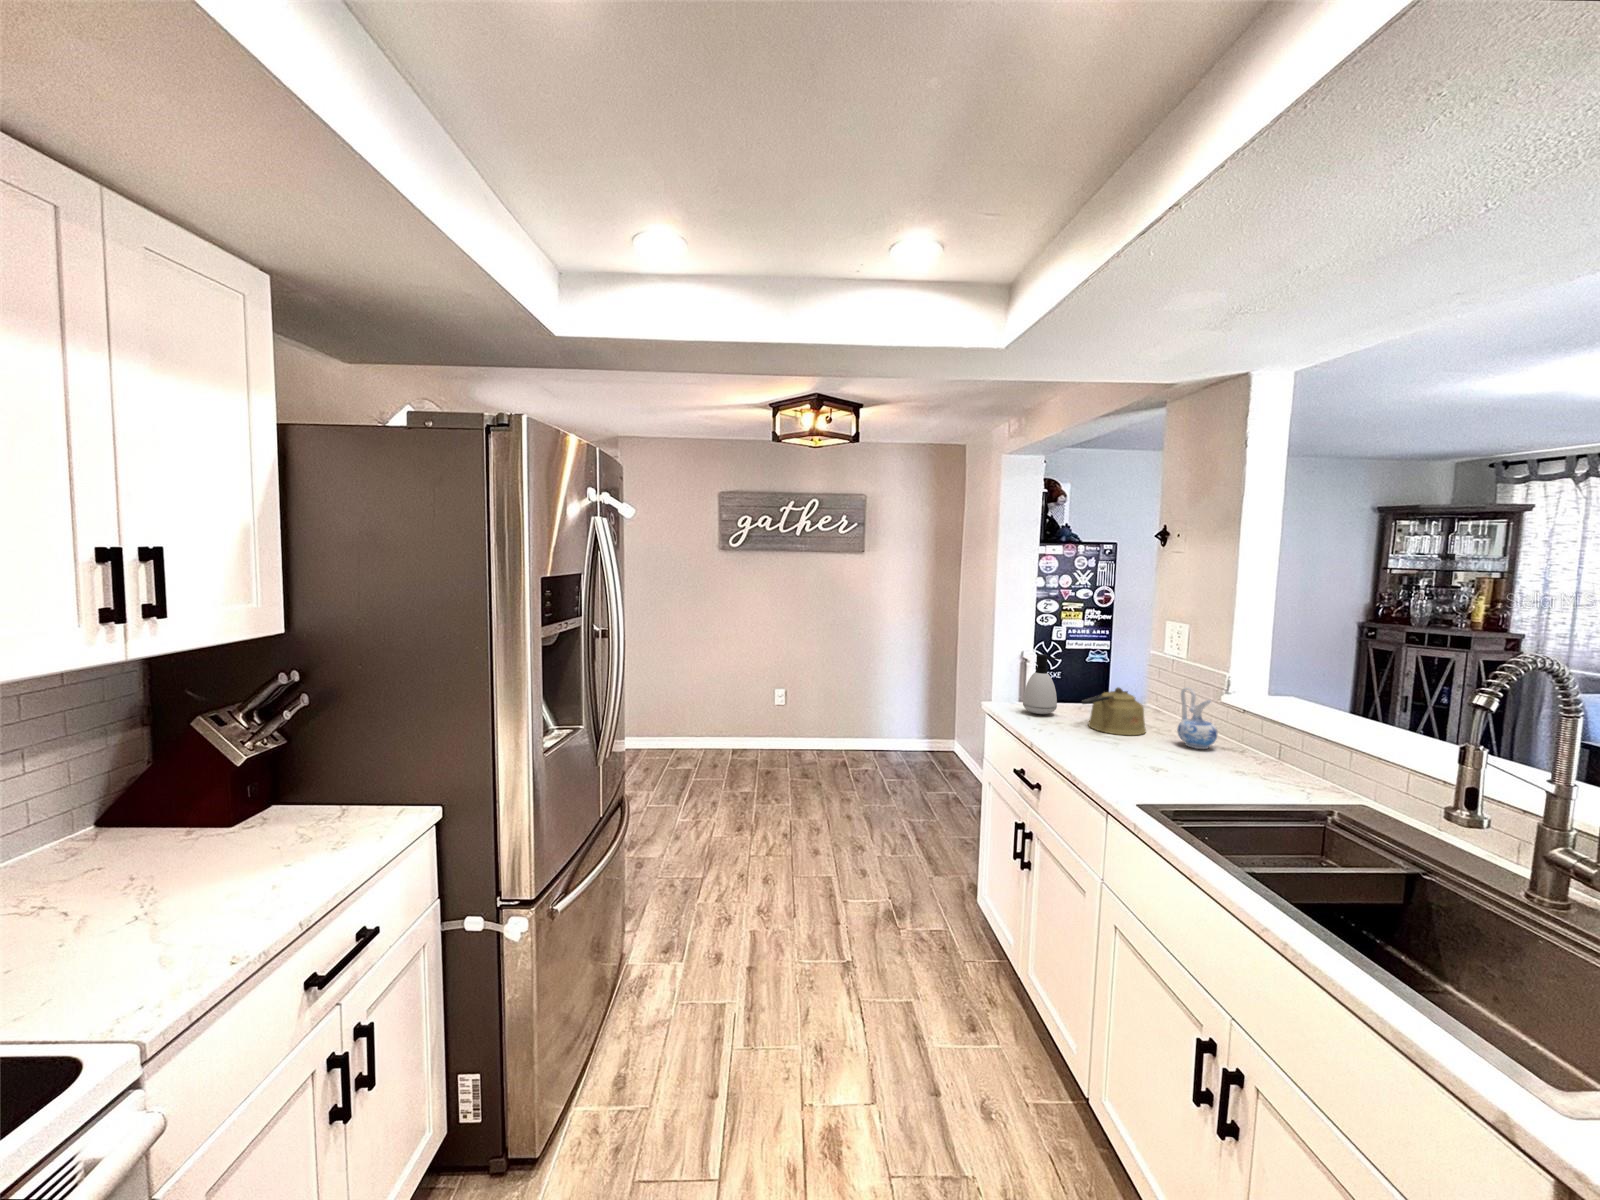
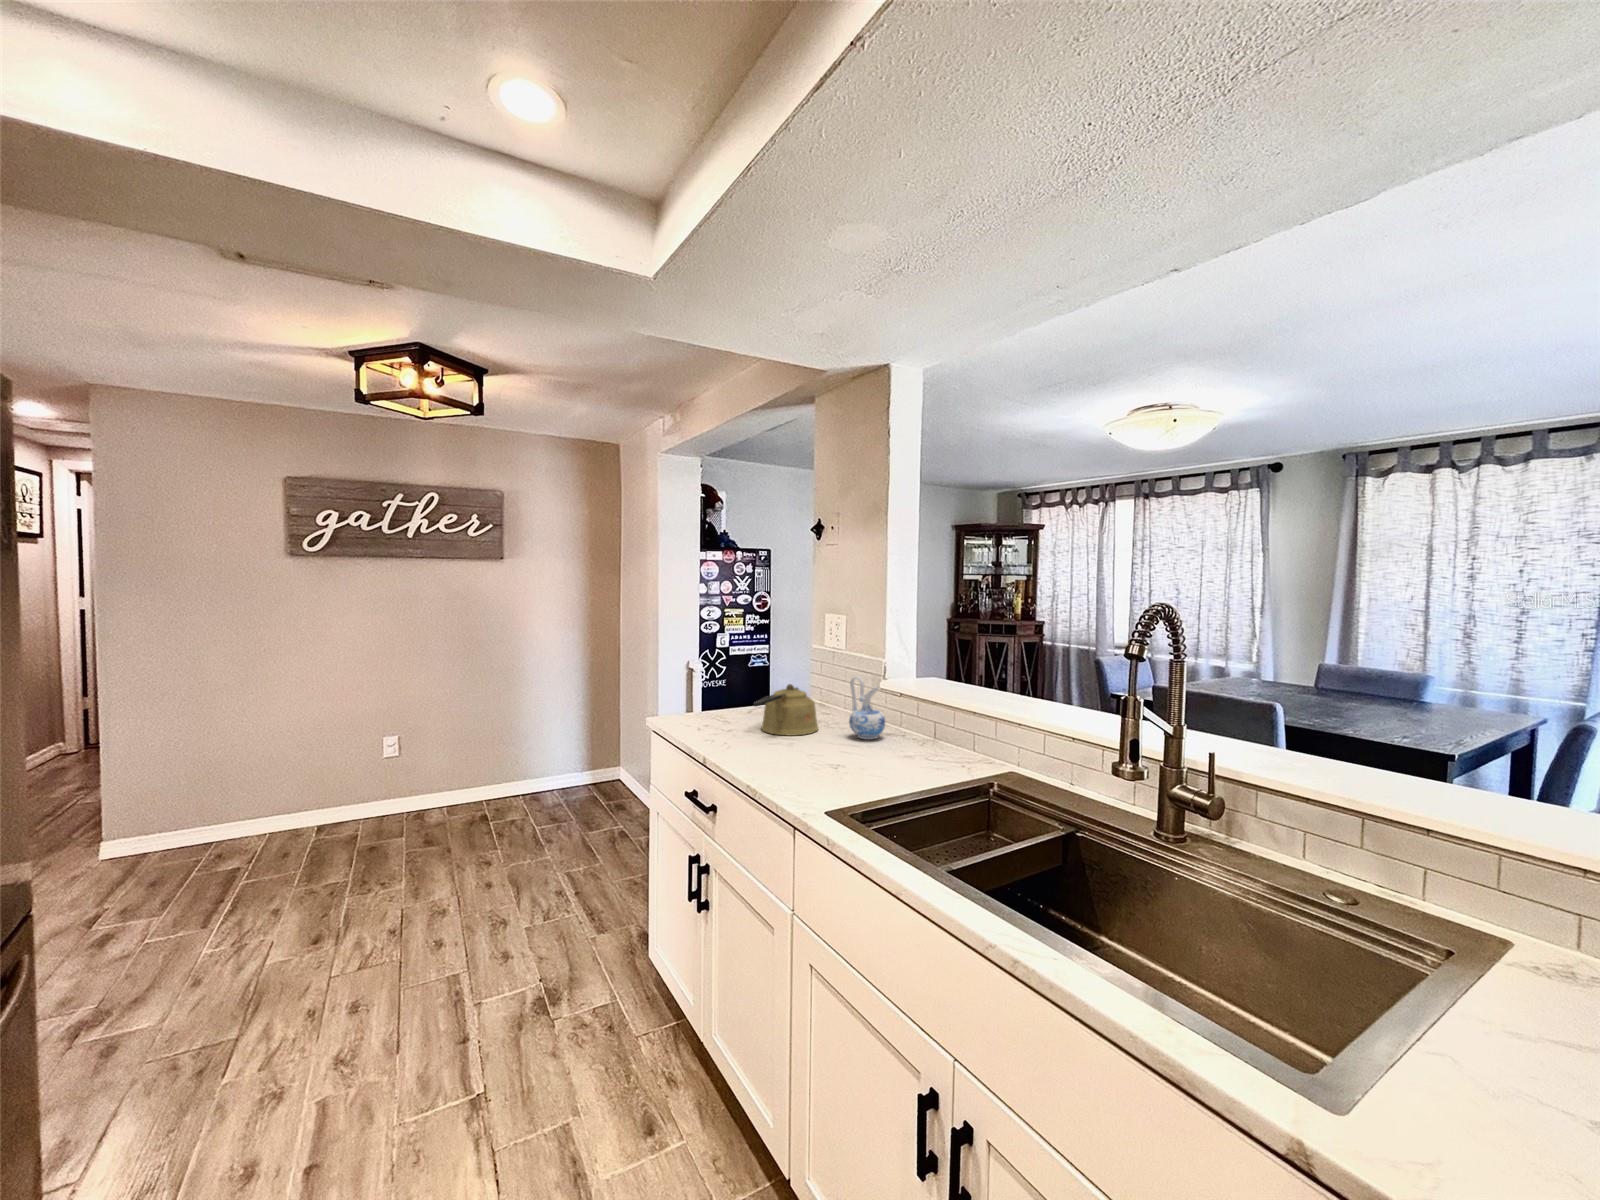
soap dispenser: present [1023,654,1060,714] -> none [691,655,728,724]

